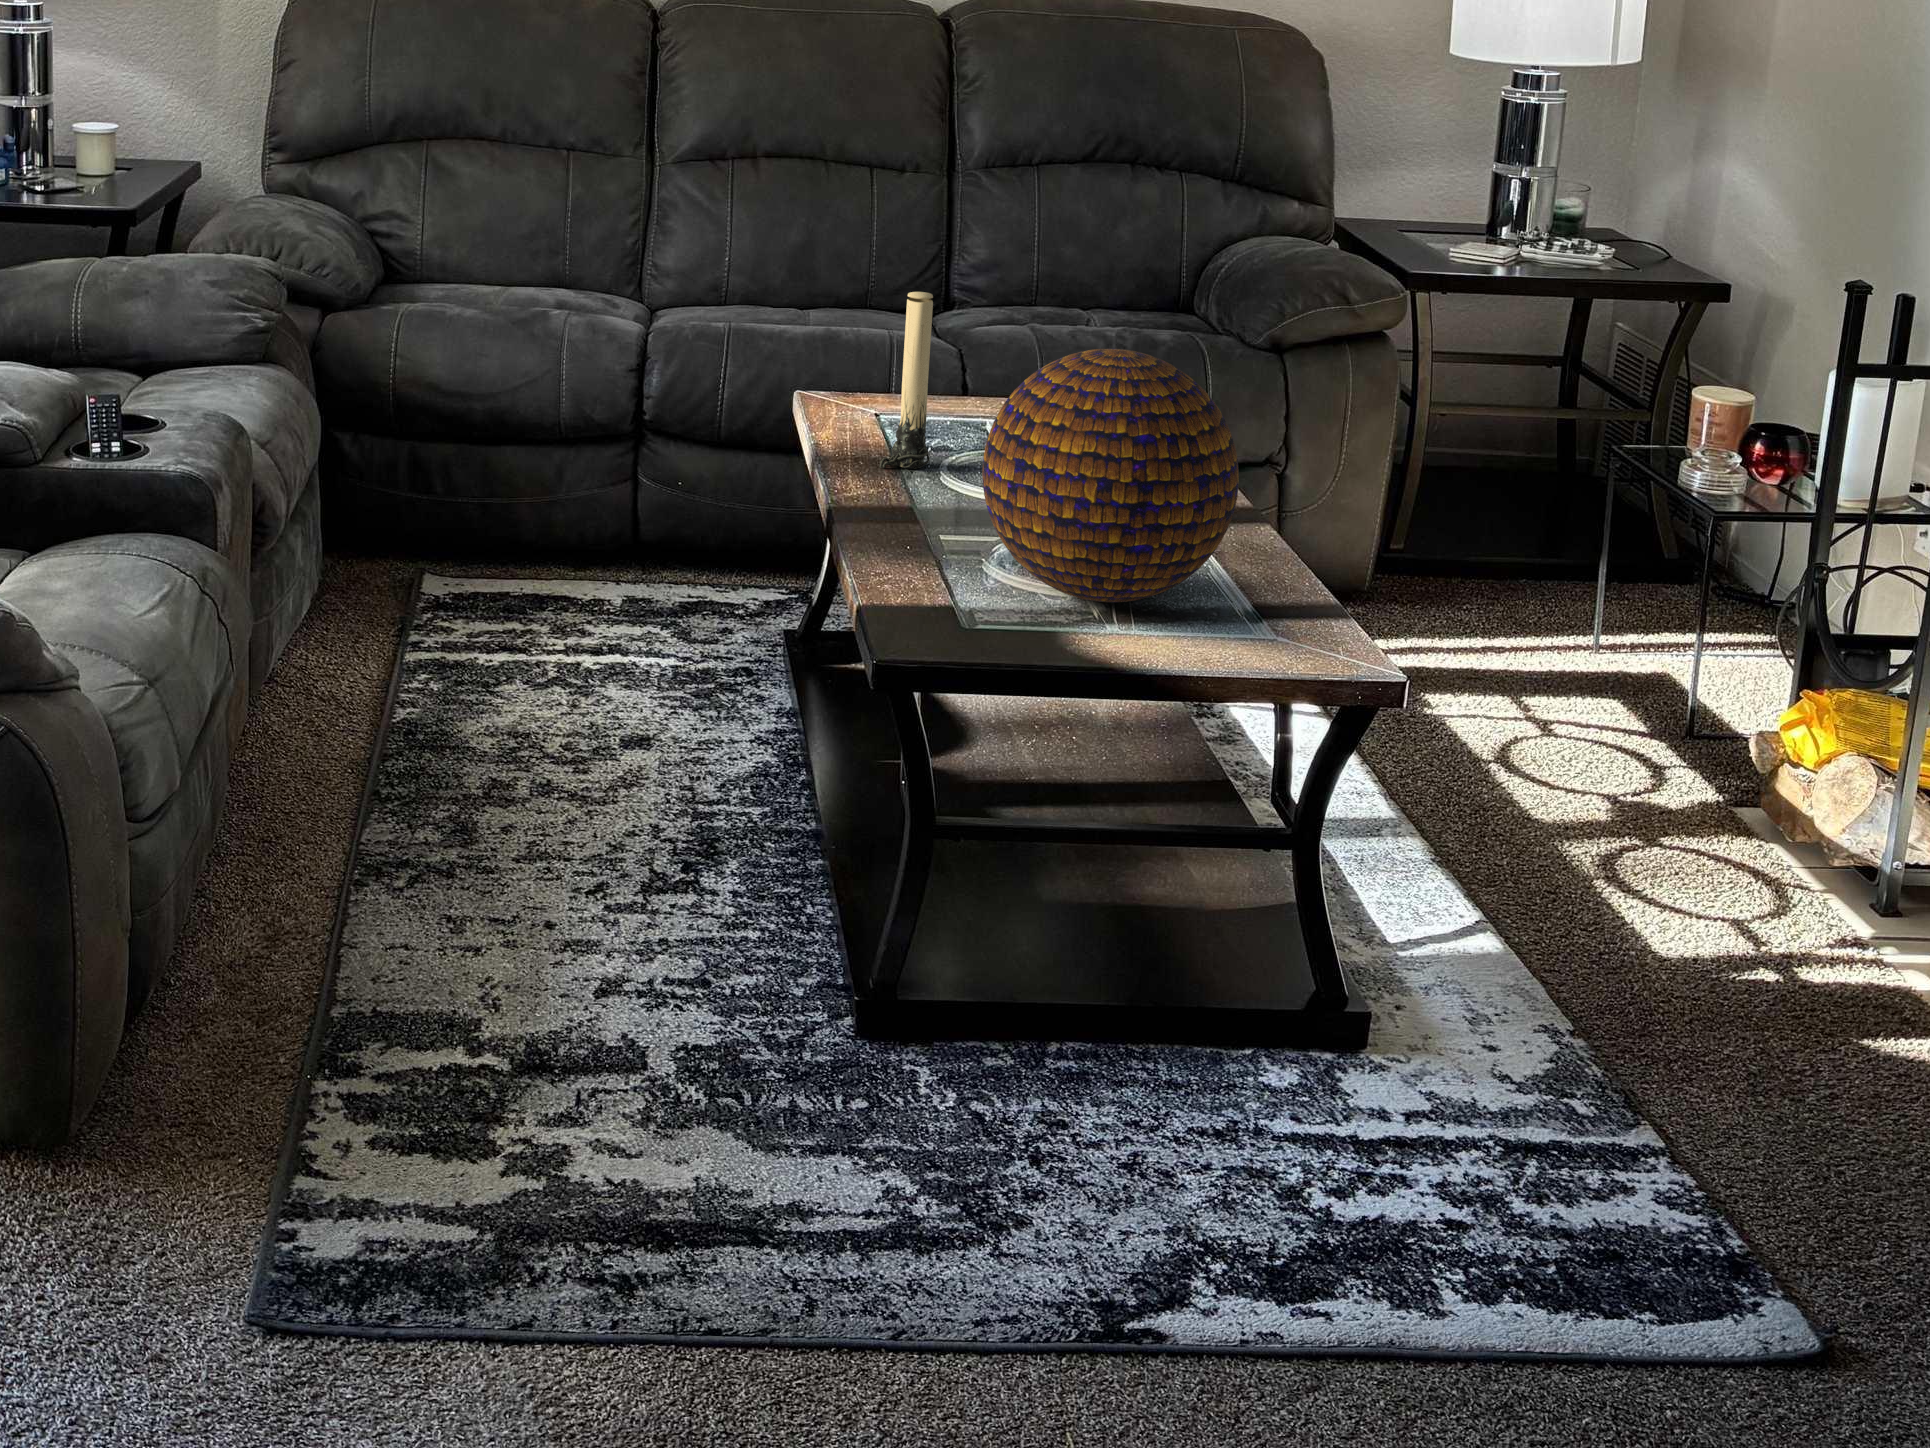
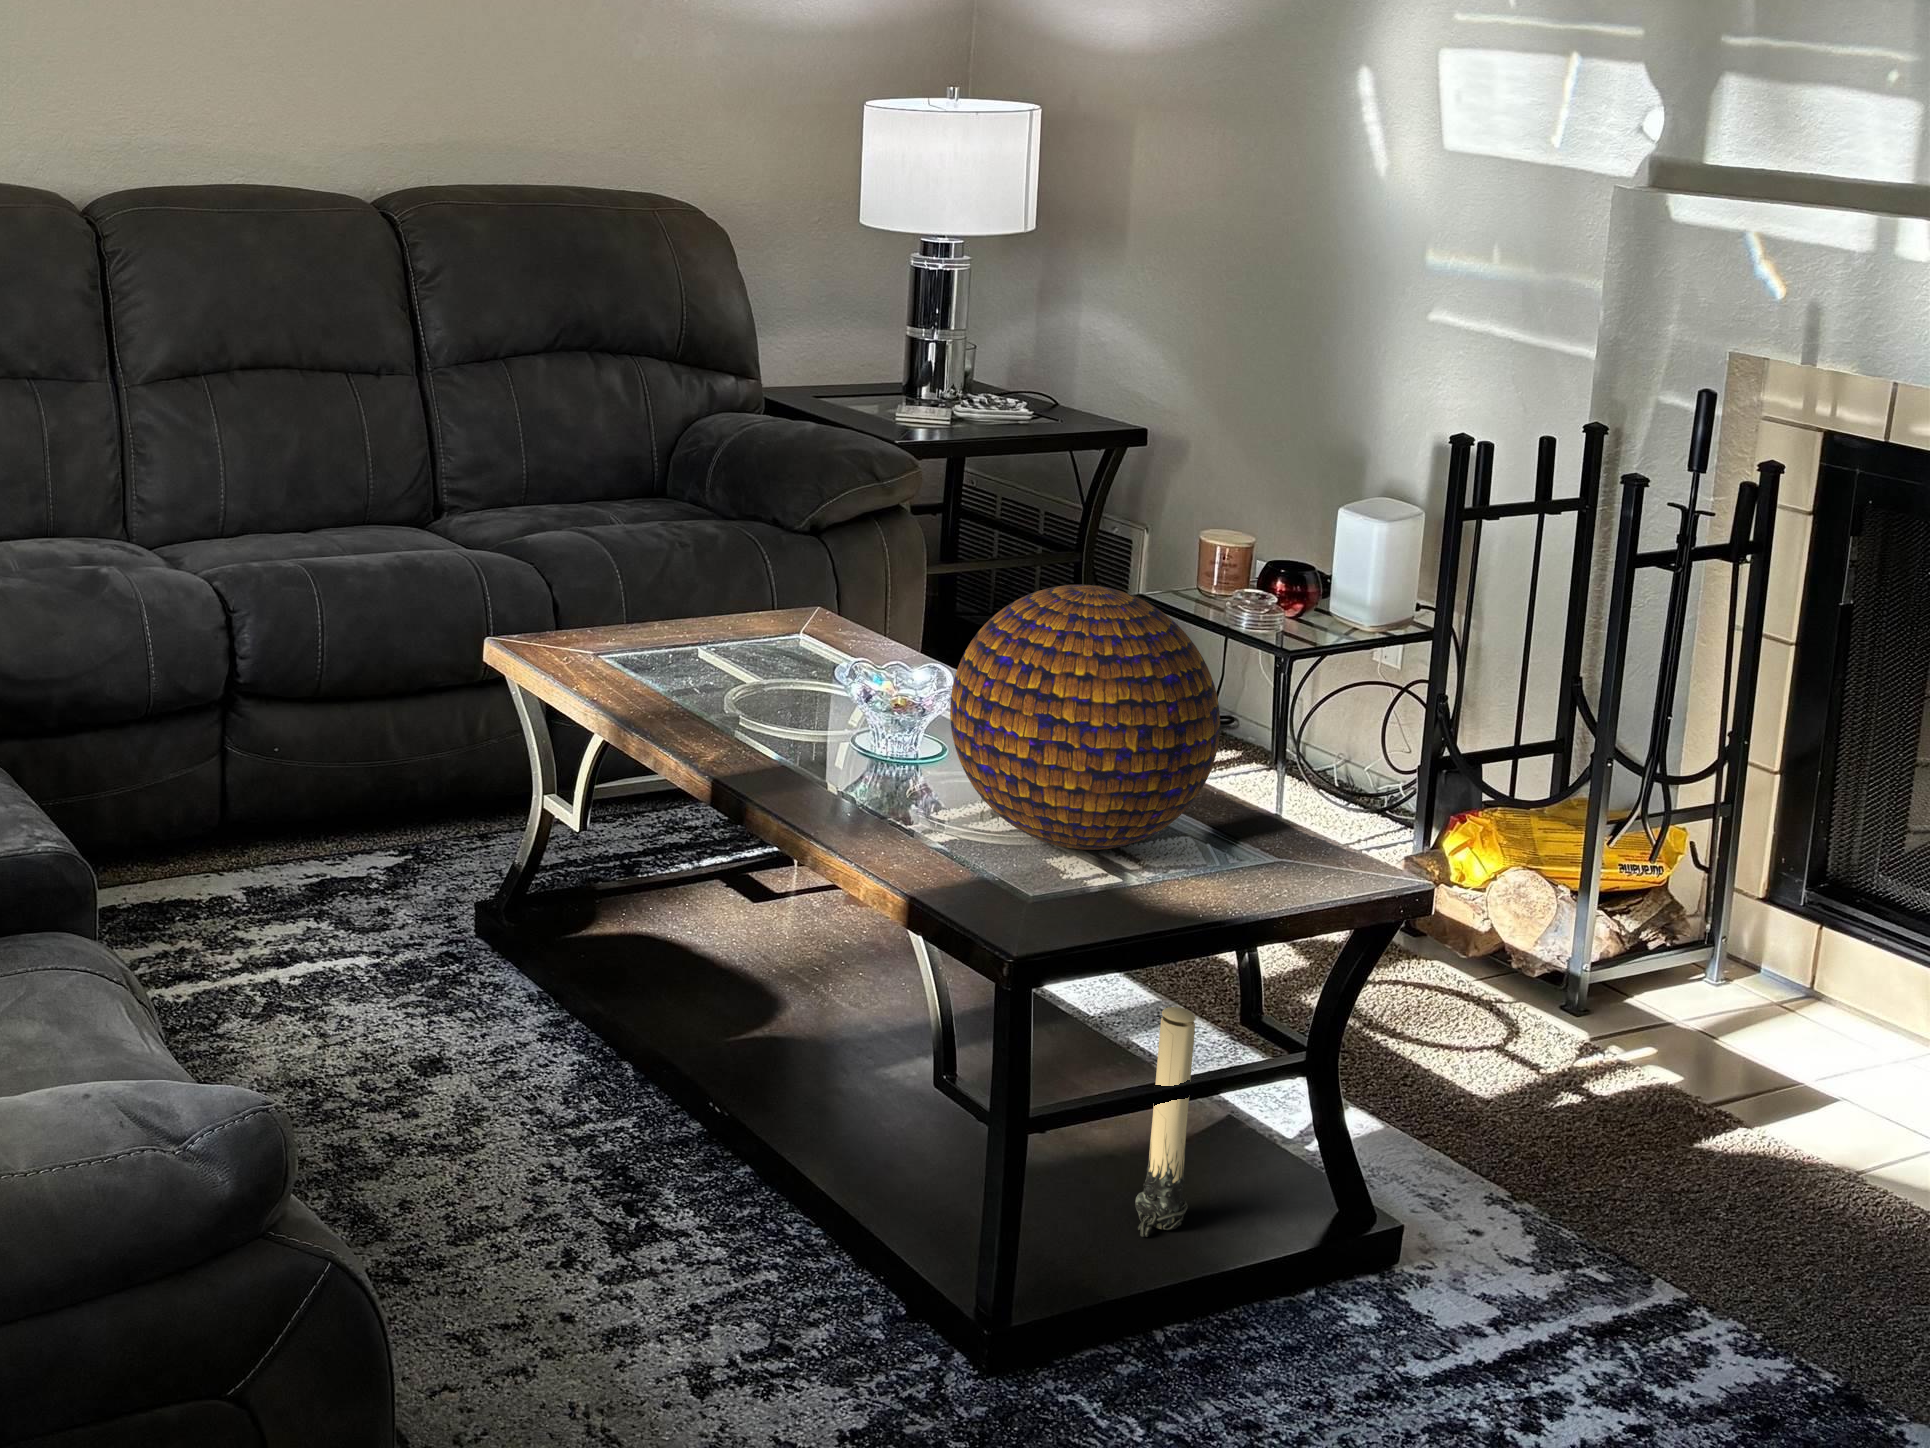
candle: present [880,292,933,469] -> present [1135,1007,1195,1237]

